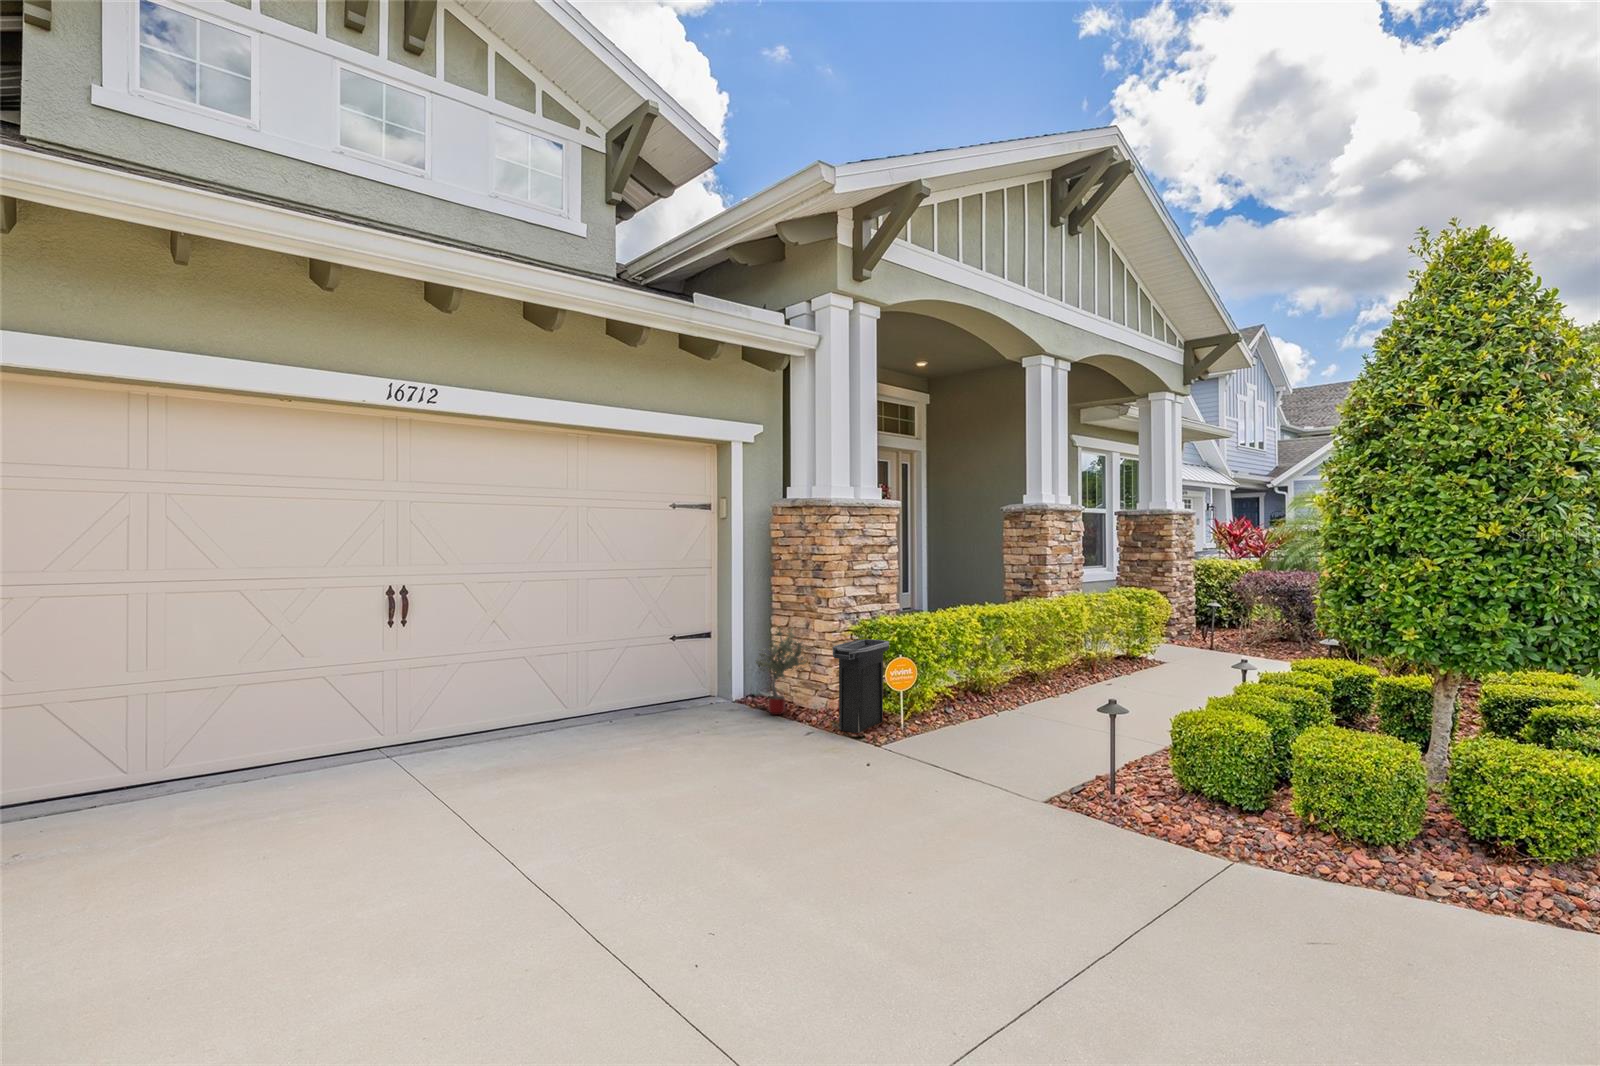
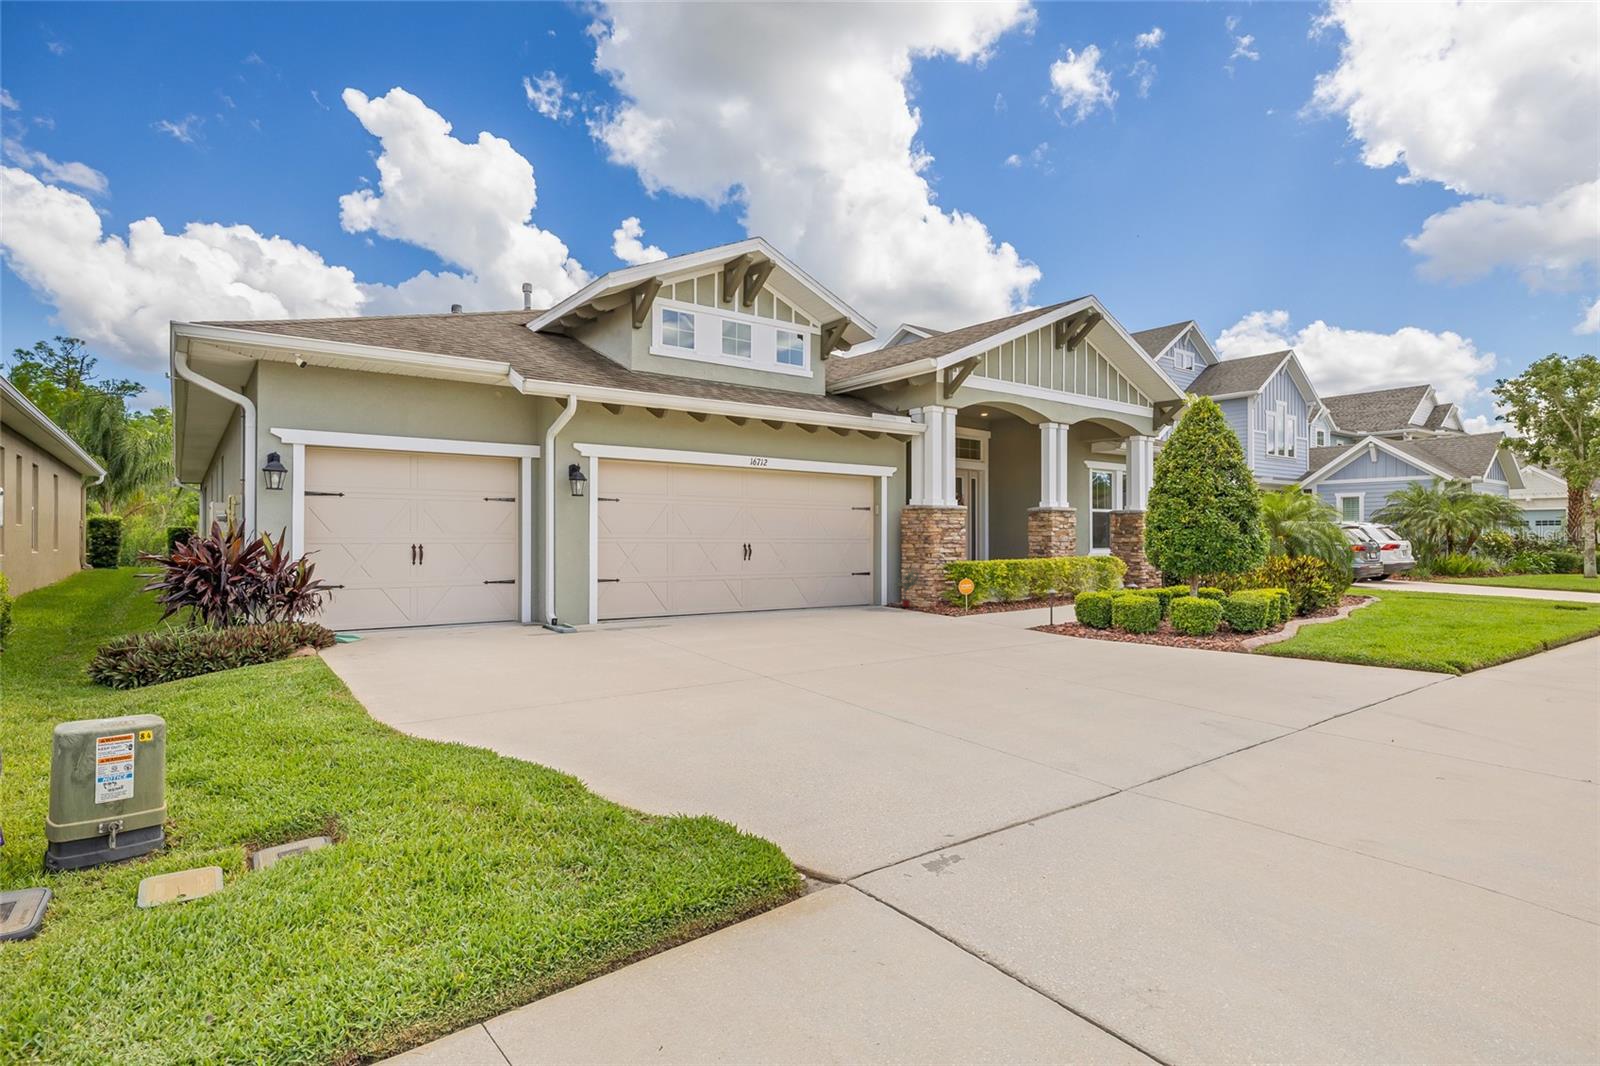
trash can: present [833,639,889,733] -> none [934,572,960,611]

